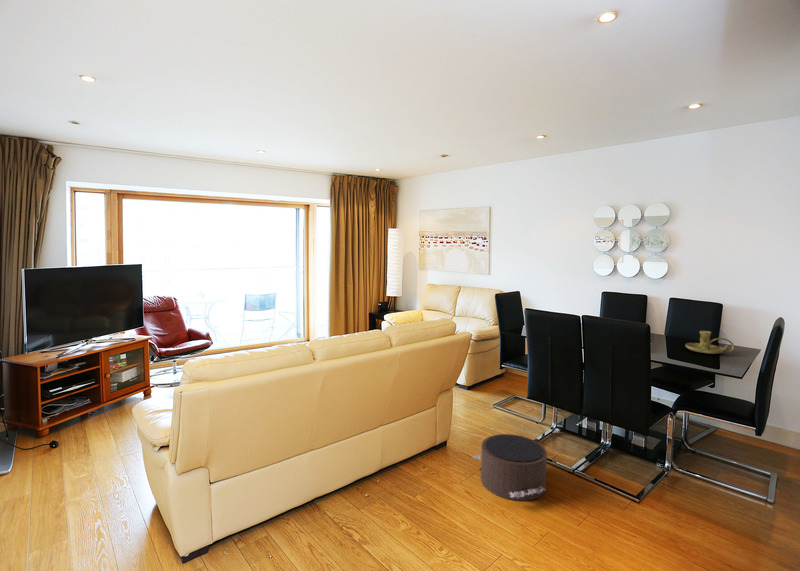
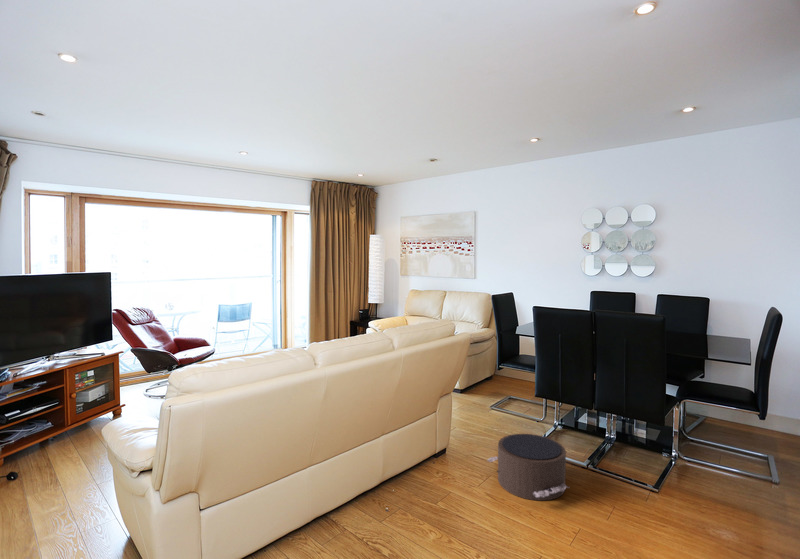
candle holder: present [686,331,734,354] -> none [683,322,729,344]

